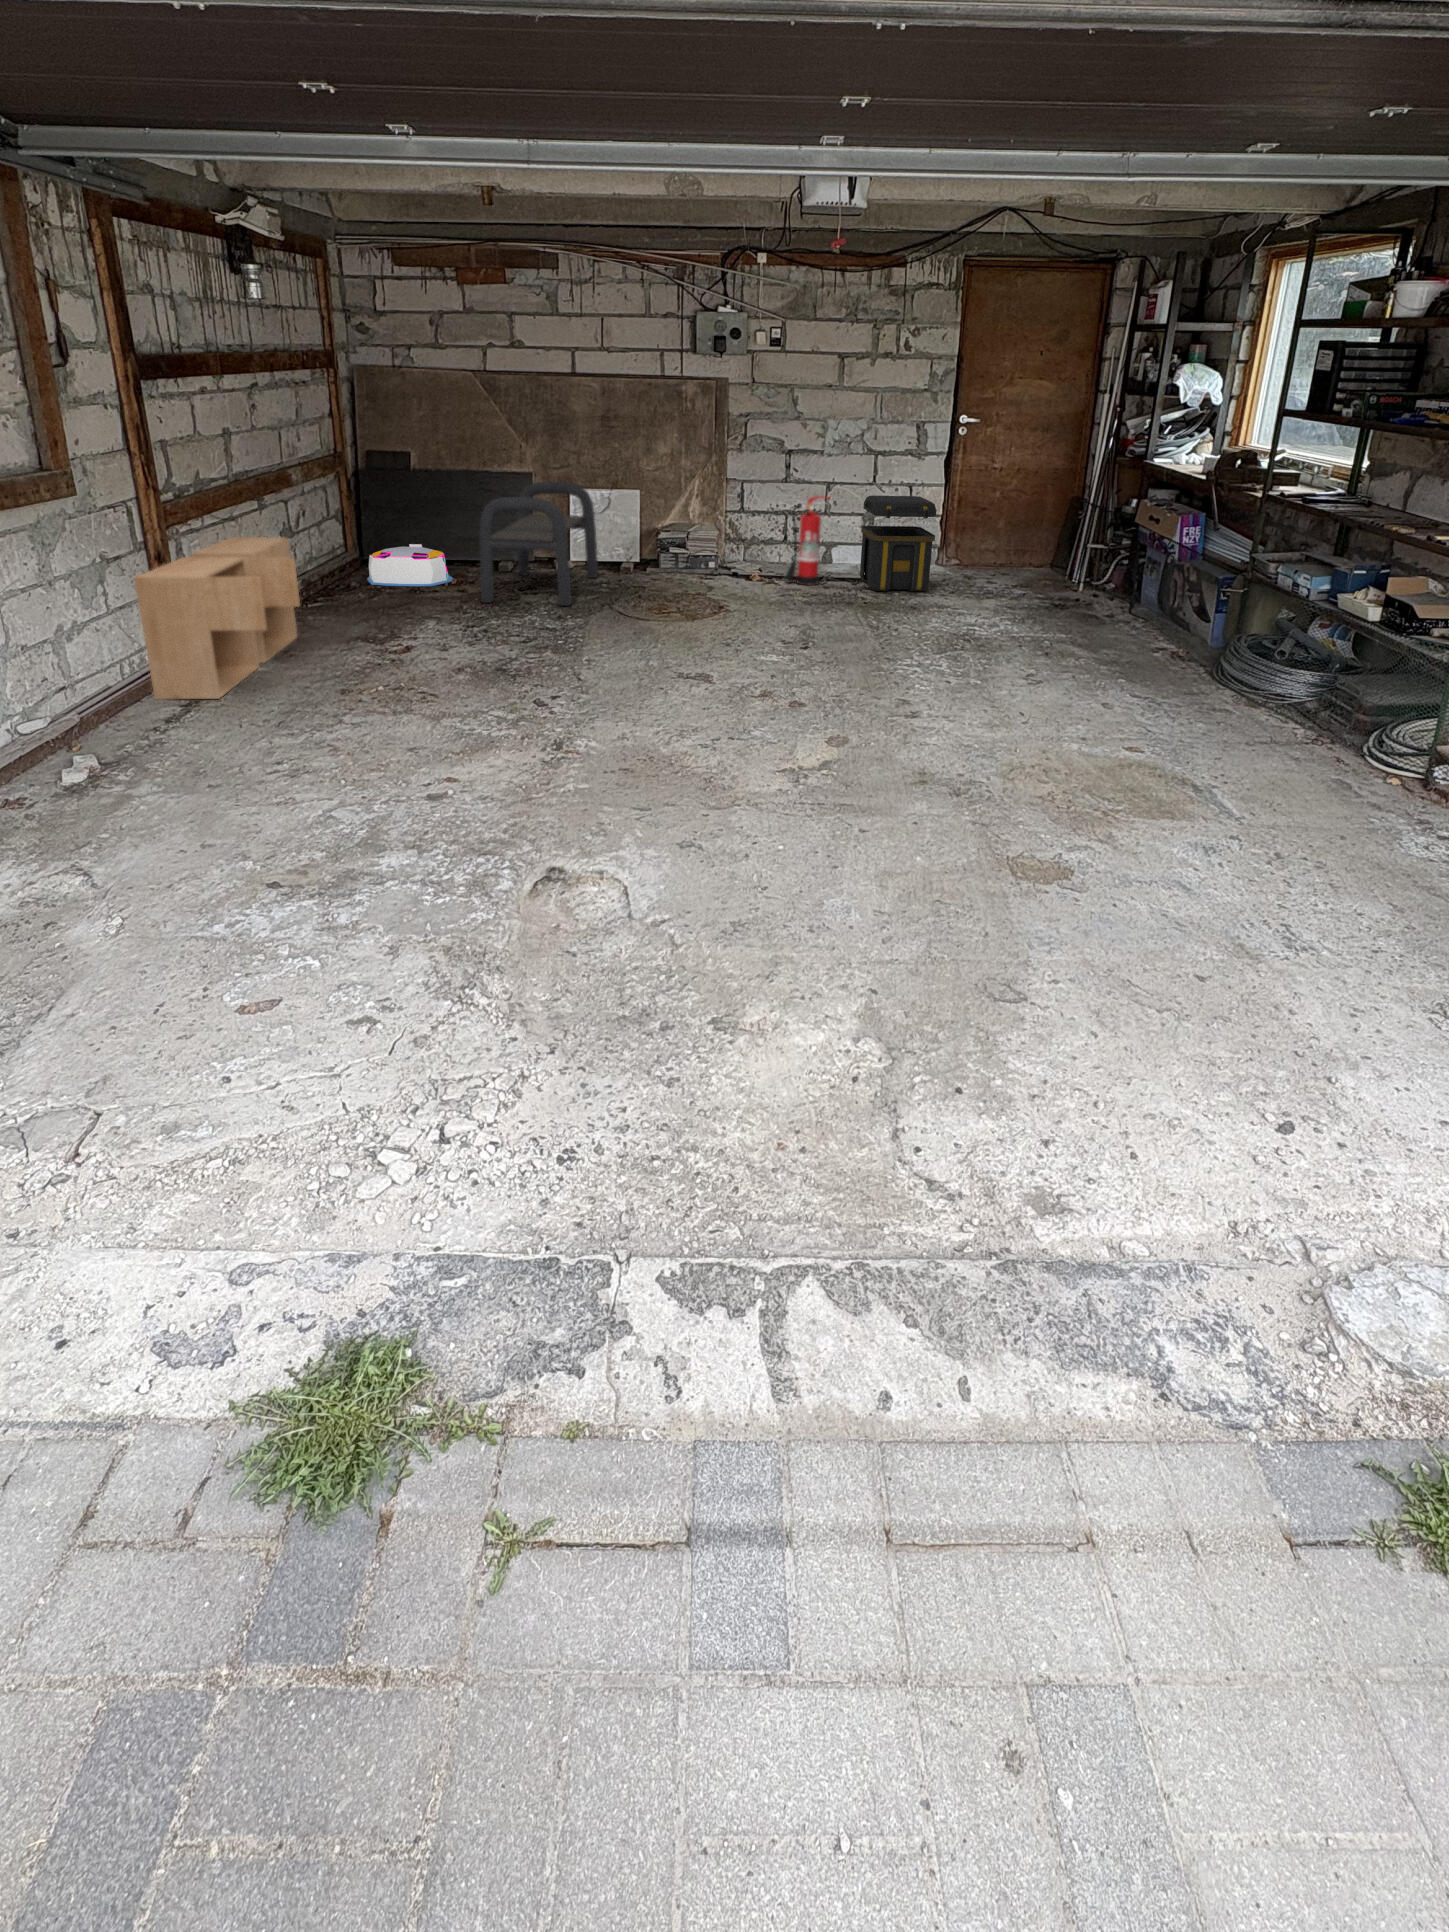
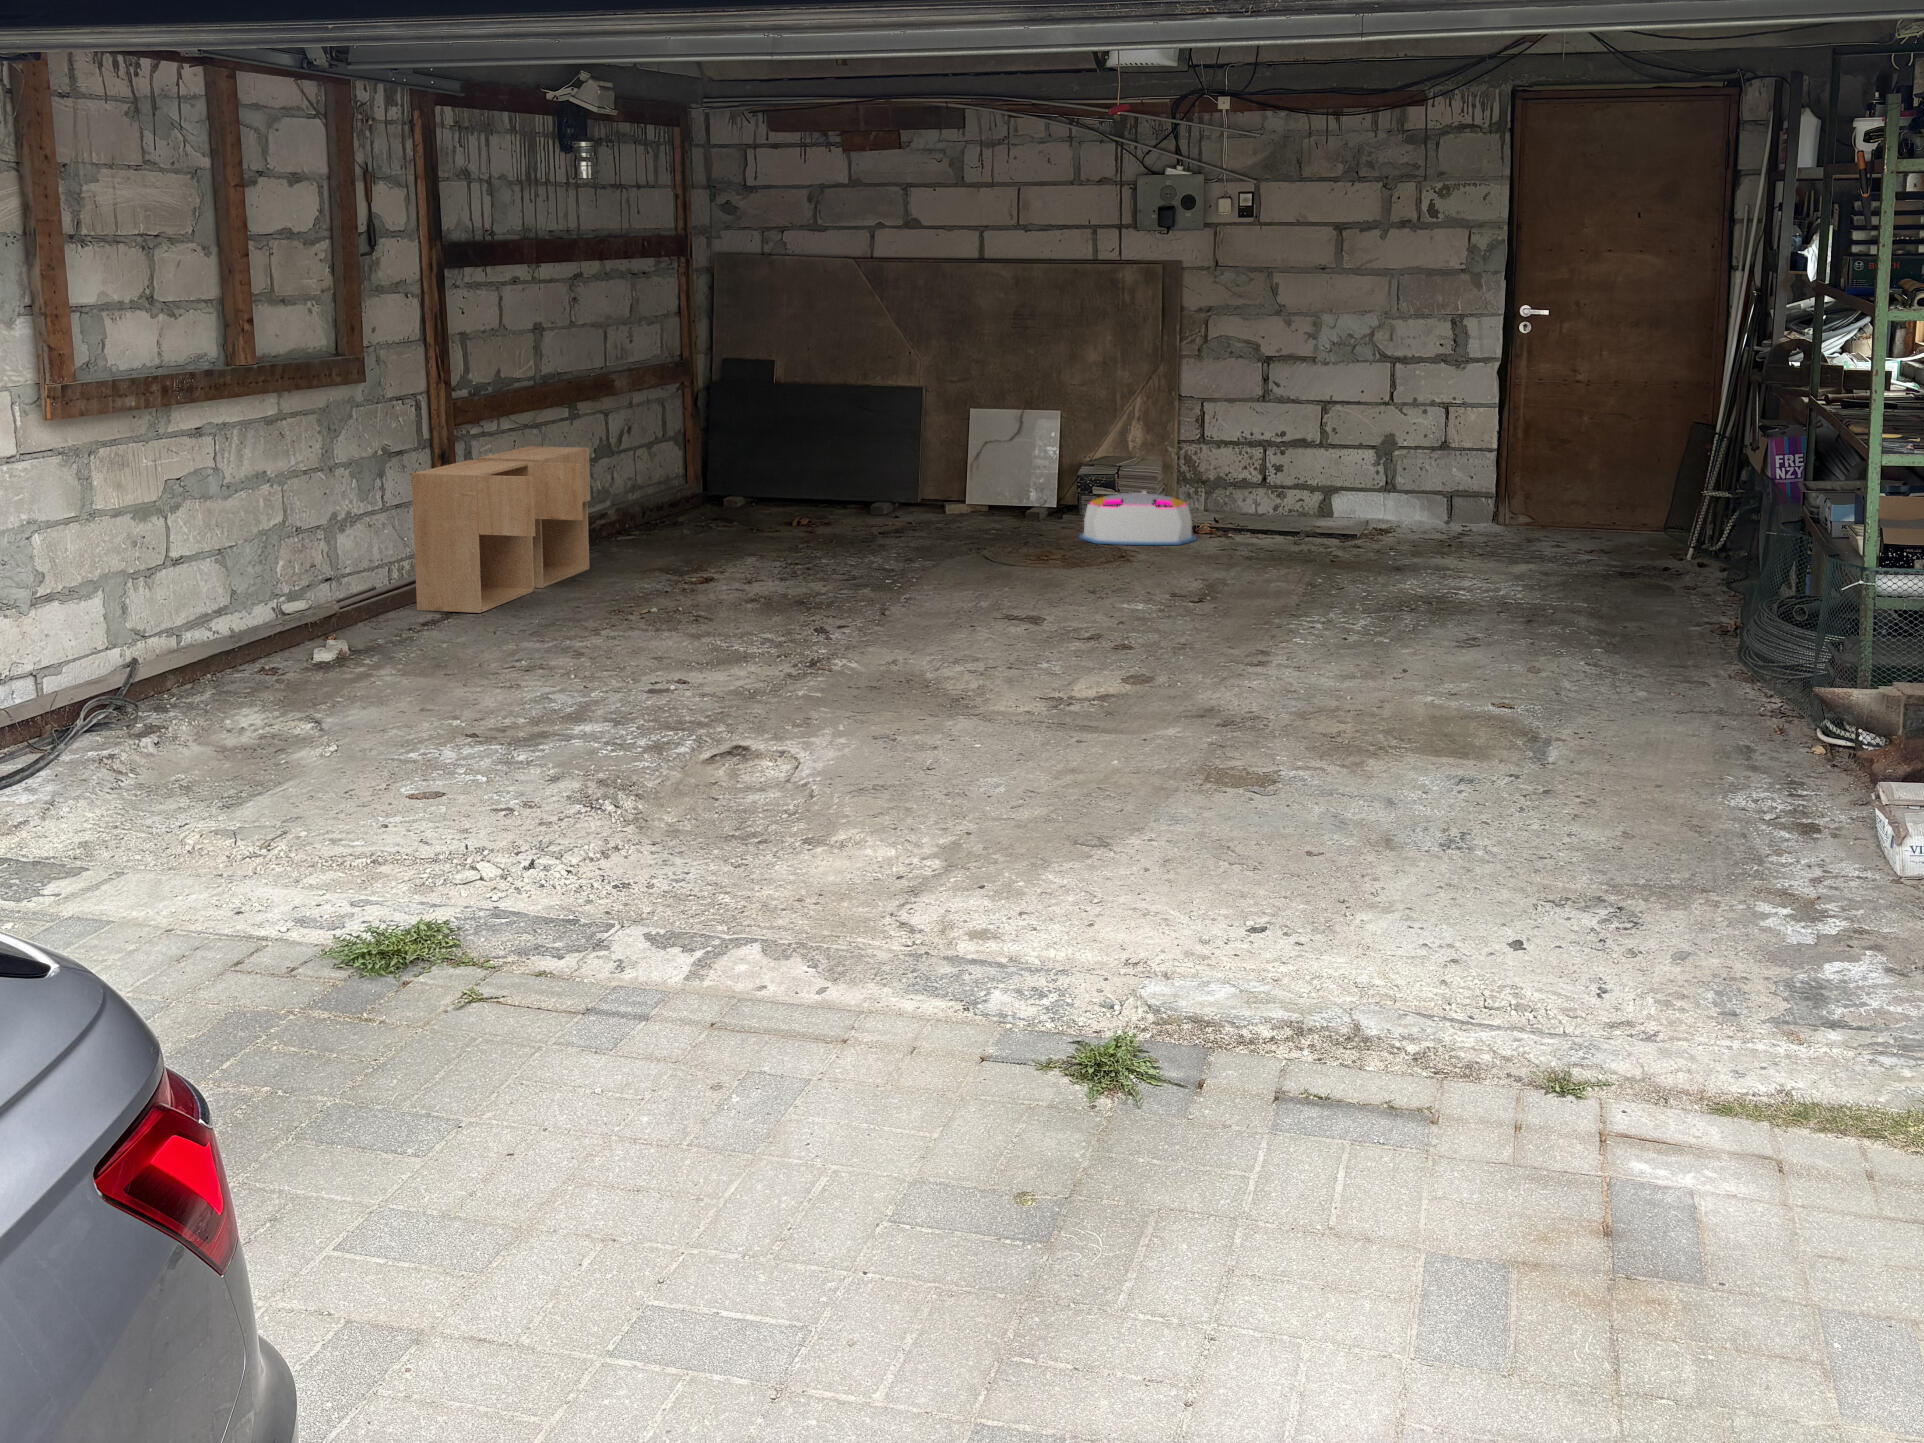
bench: present [480,482,598,606] -> none [825,397,999,553]
fire extinguisher: present [785,496,827,585] -> none [1253,418,1322,545]
toolbox: present [860,496,936,591] -> none [1369,419,1466,557]
storage bin: present [367,544,453,586] -> present [1079,491,1196,545]

